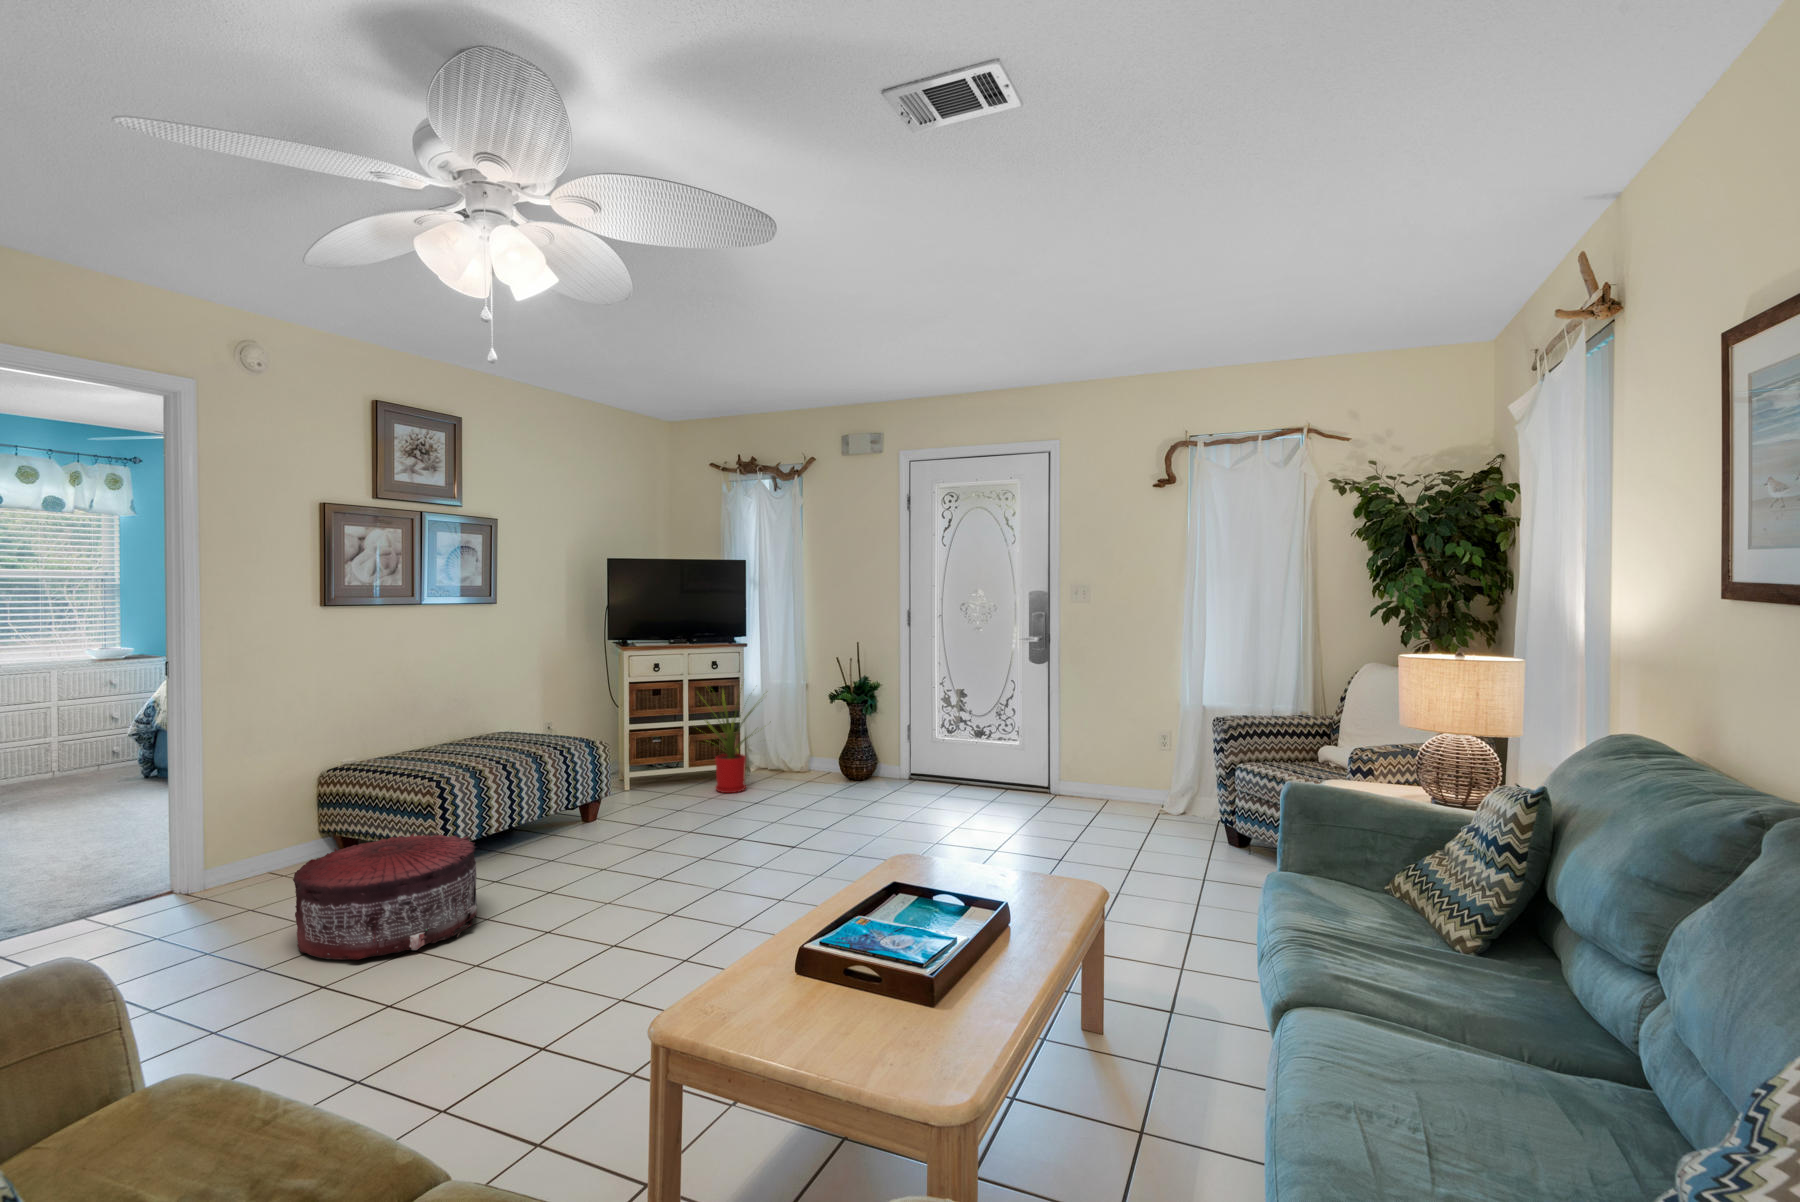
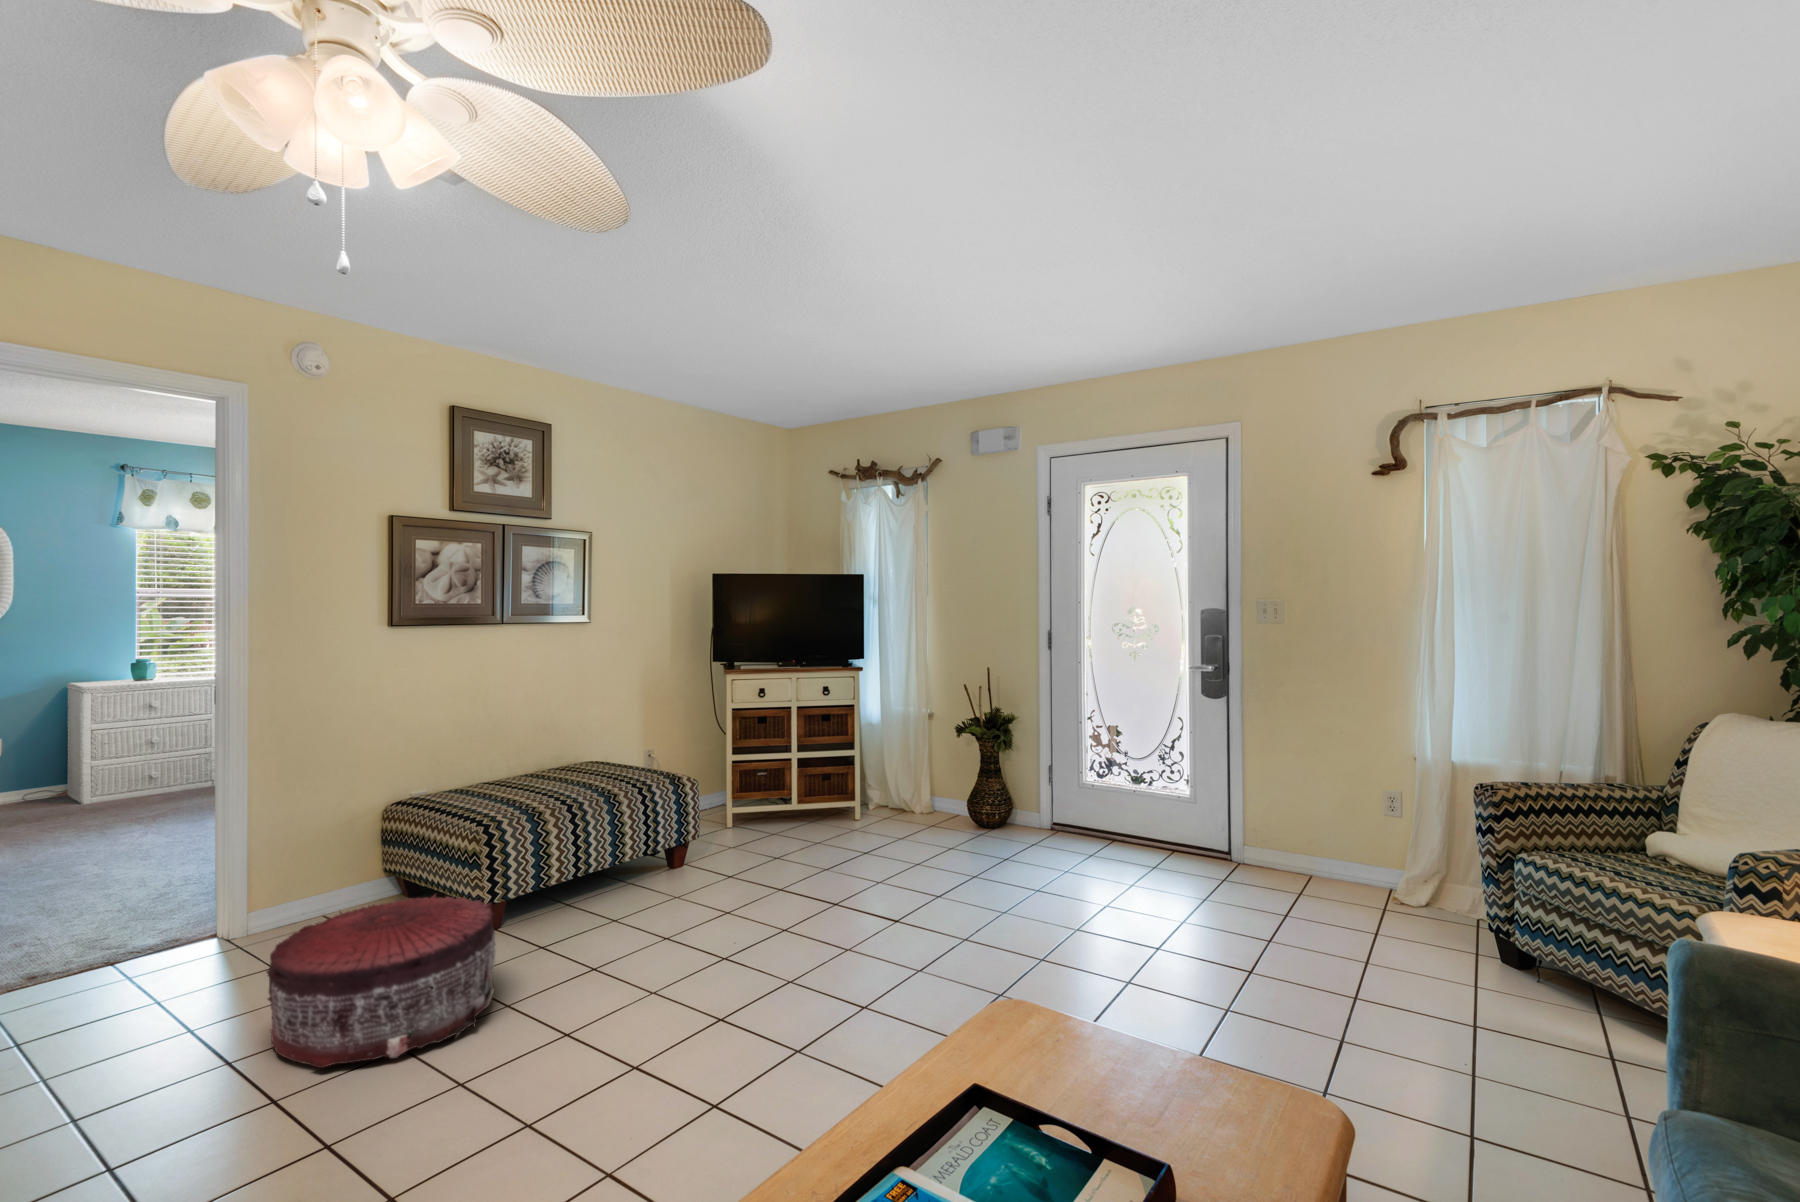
house plant: present [704,685,760,793] -> none [796,708,891,840]

